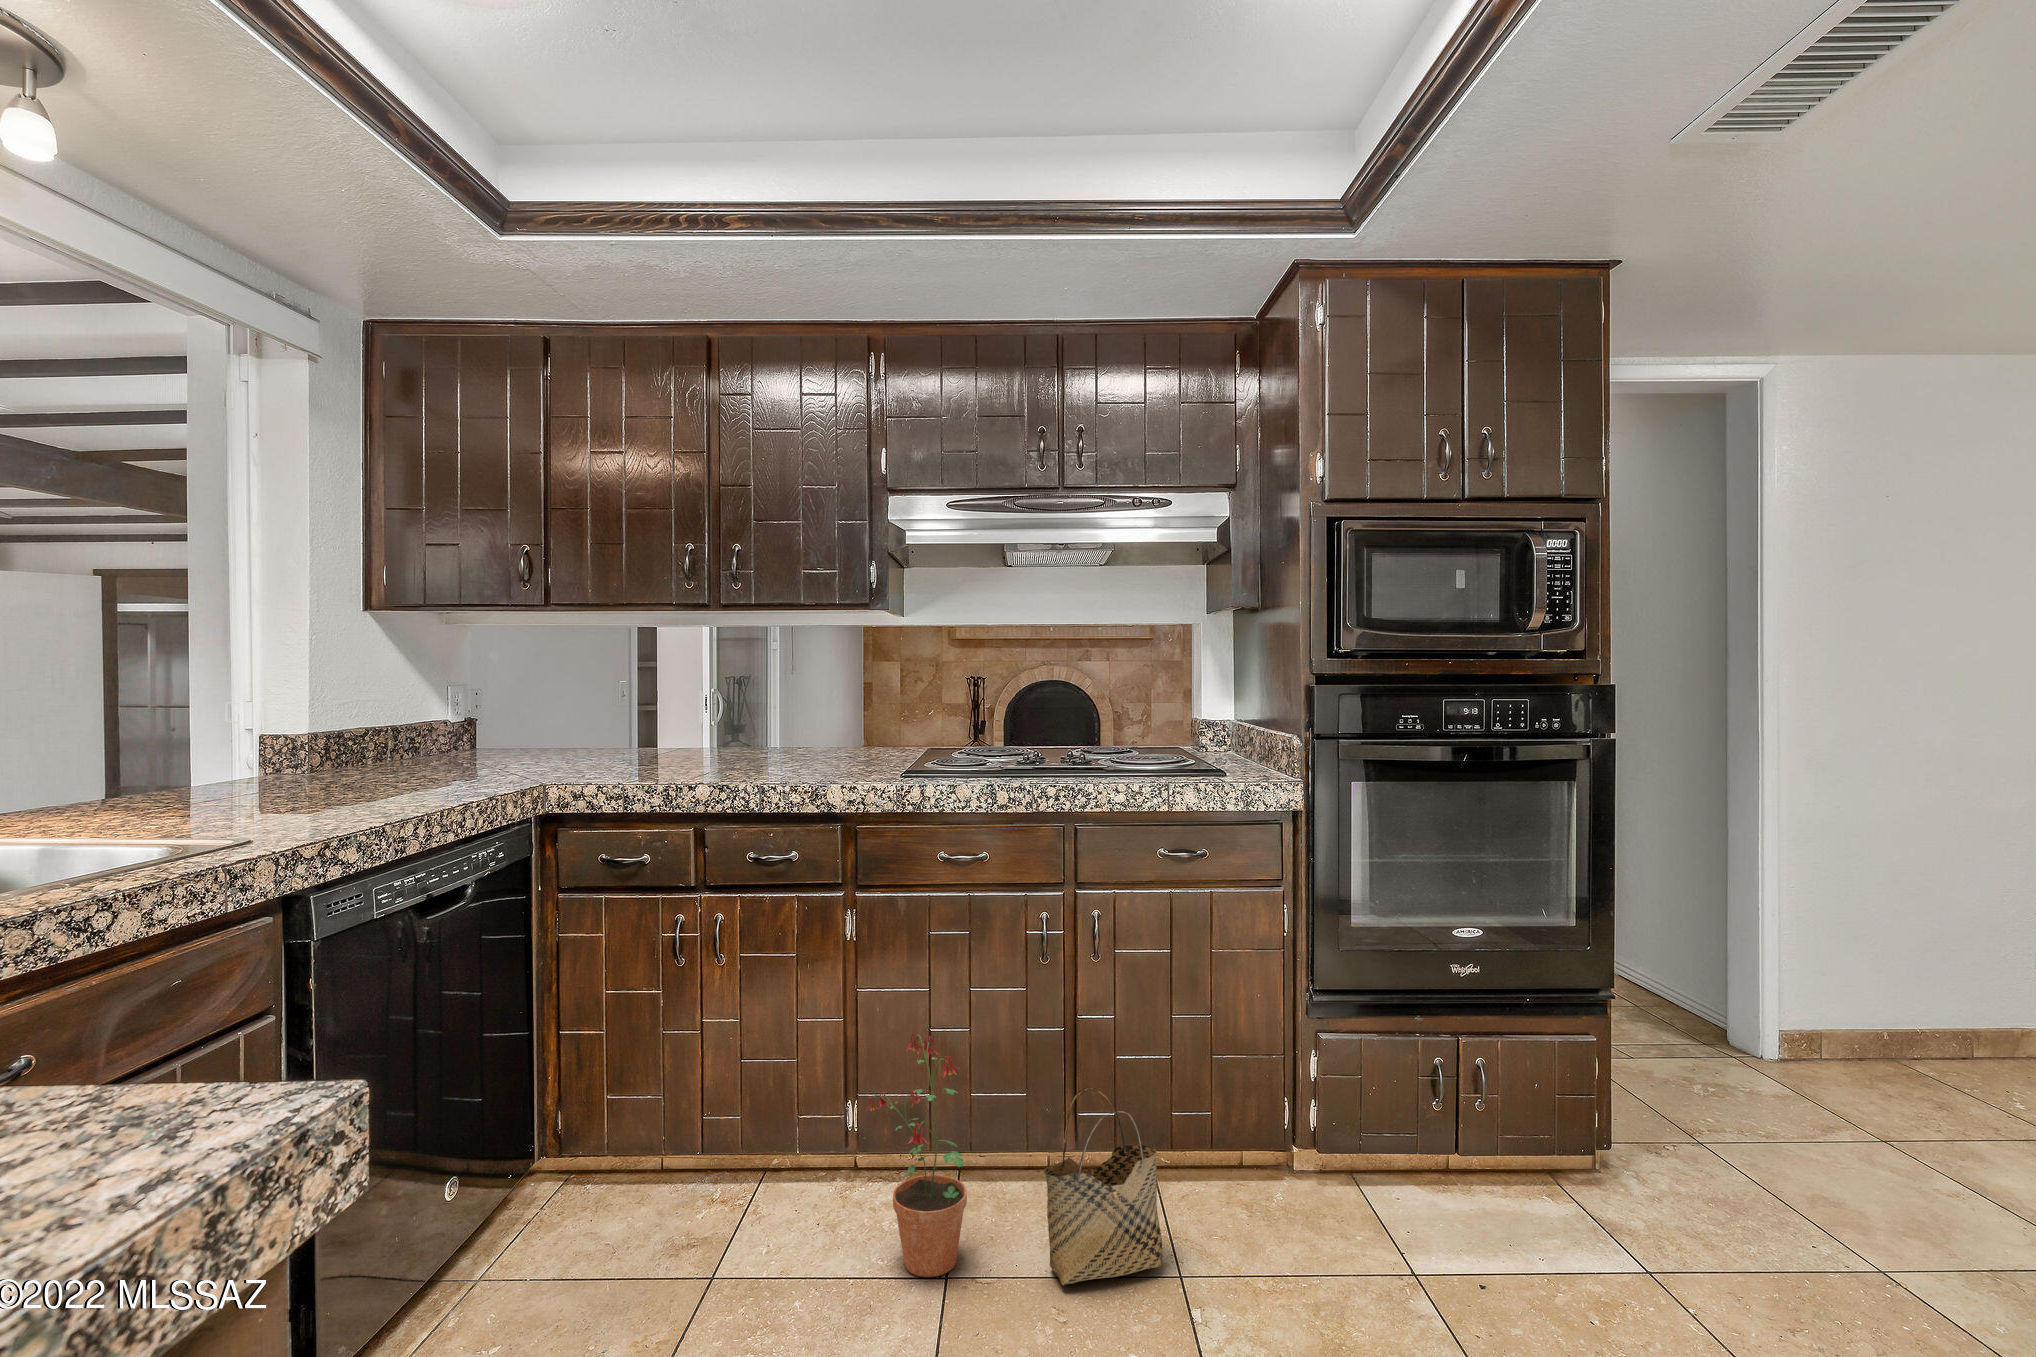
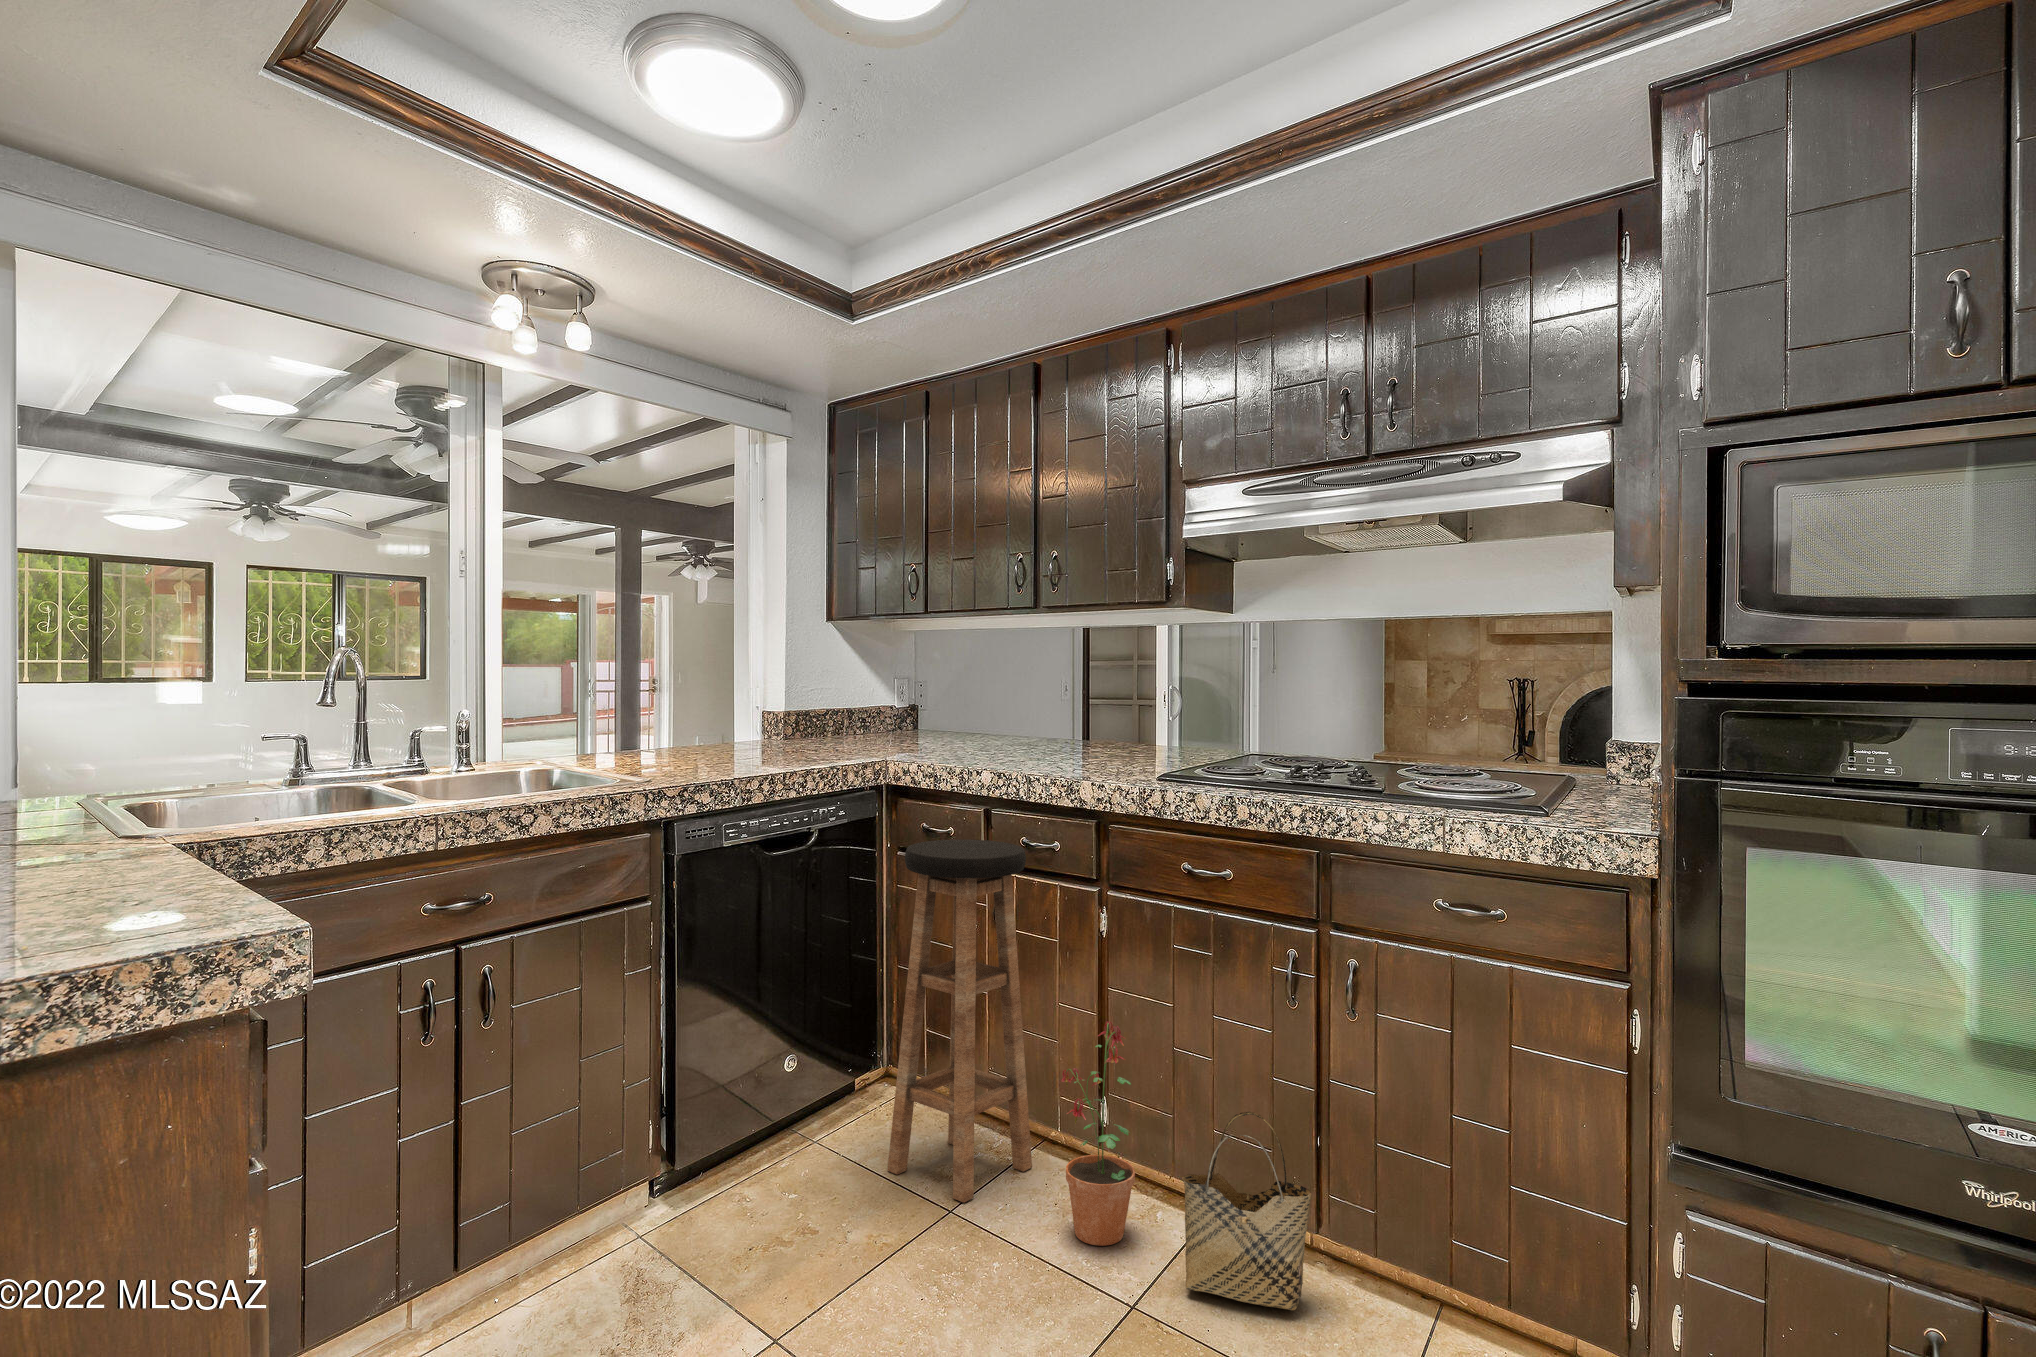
bar stool: none [641,860,800,1284] -> present [887,839,1032,1202]

